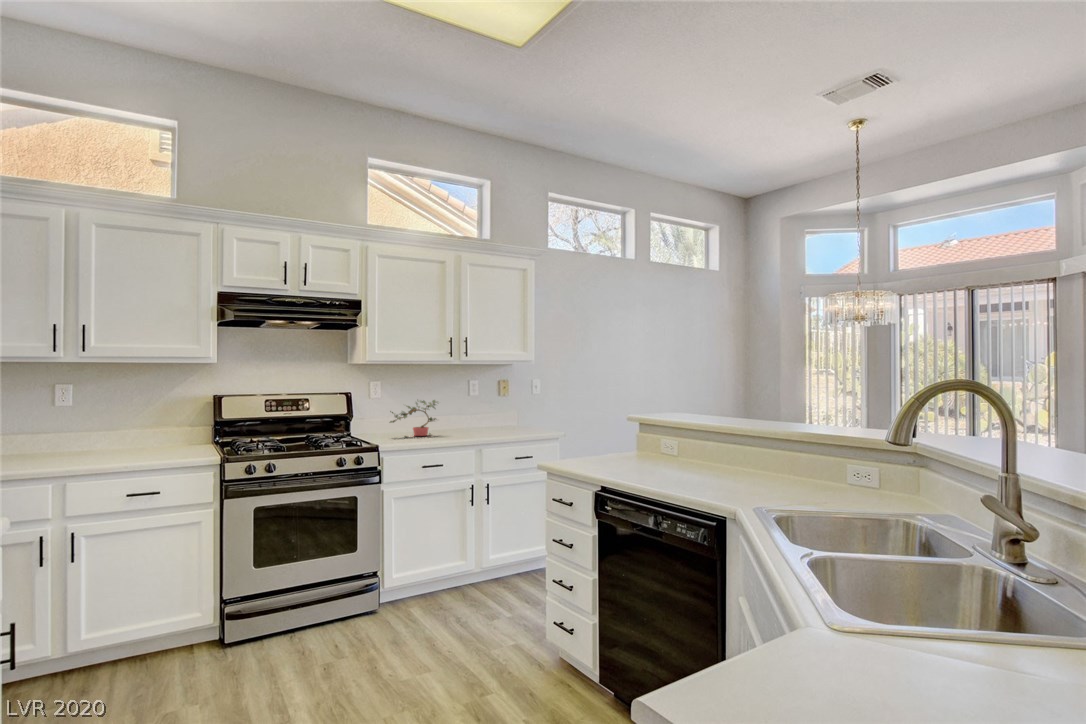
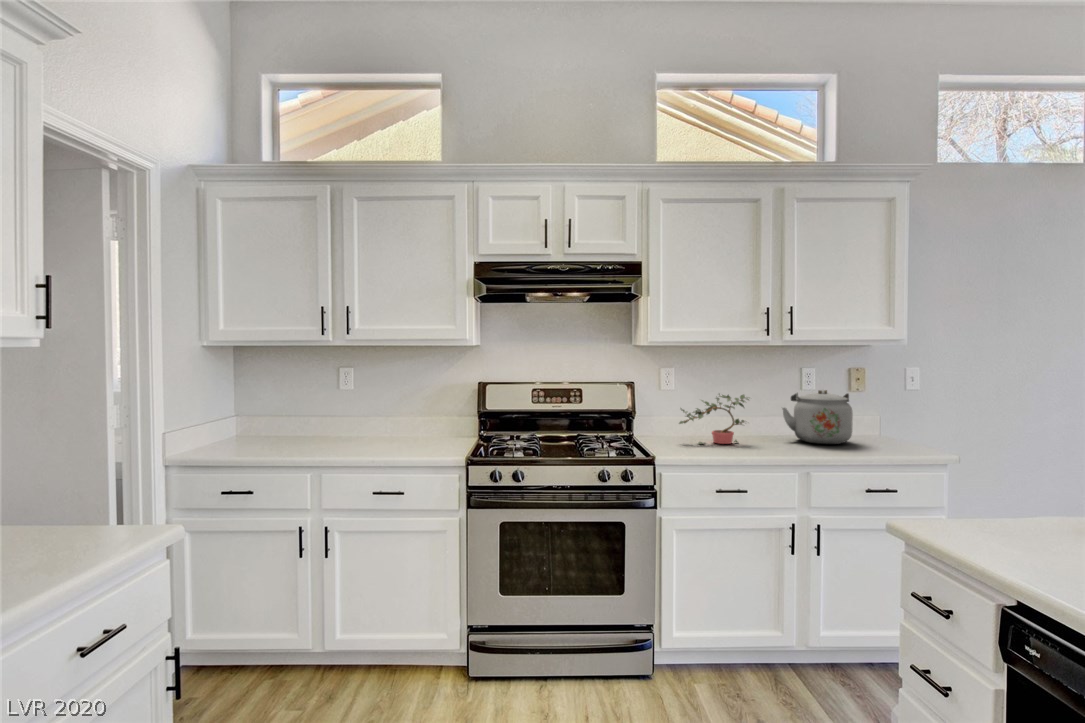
kettle: none [460,395,504,432] -> present [782,390,853,444]

